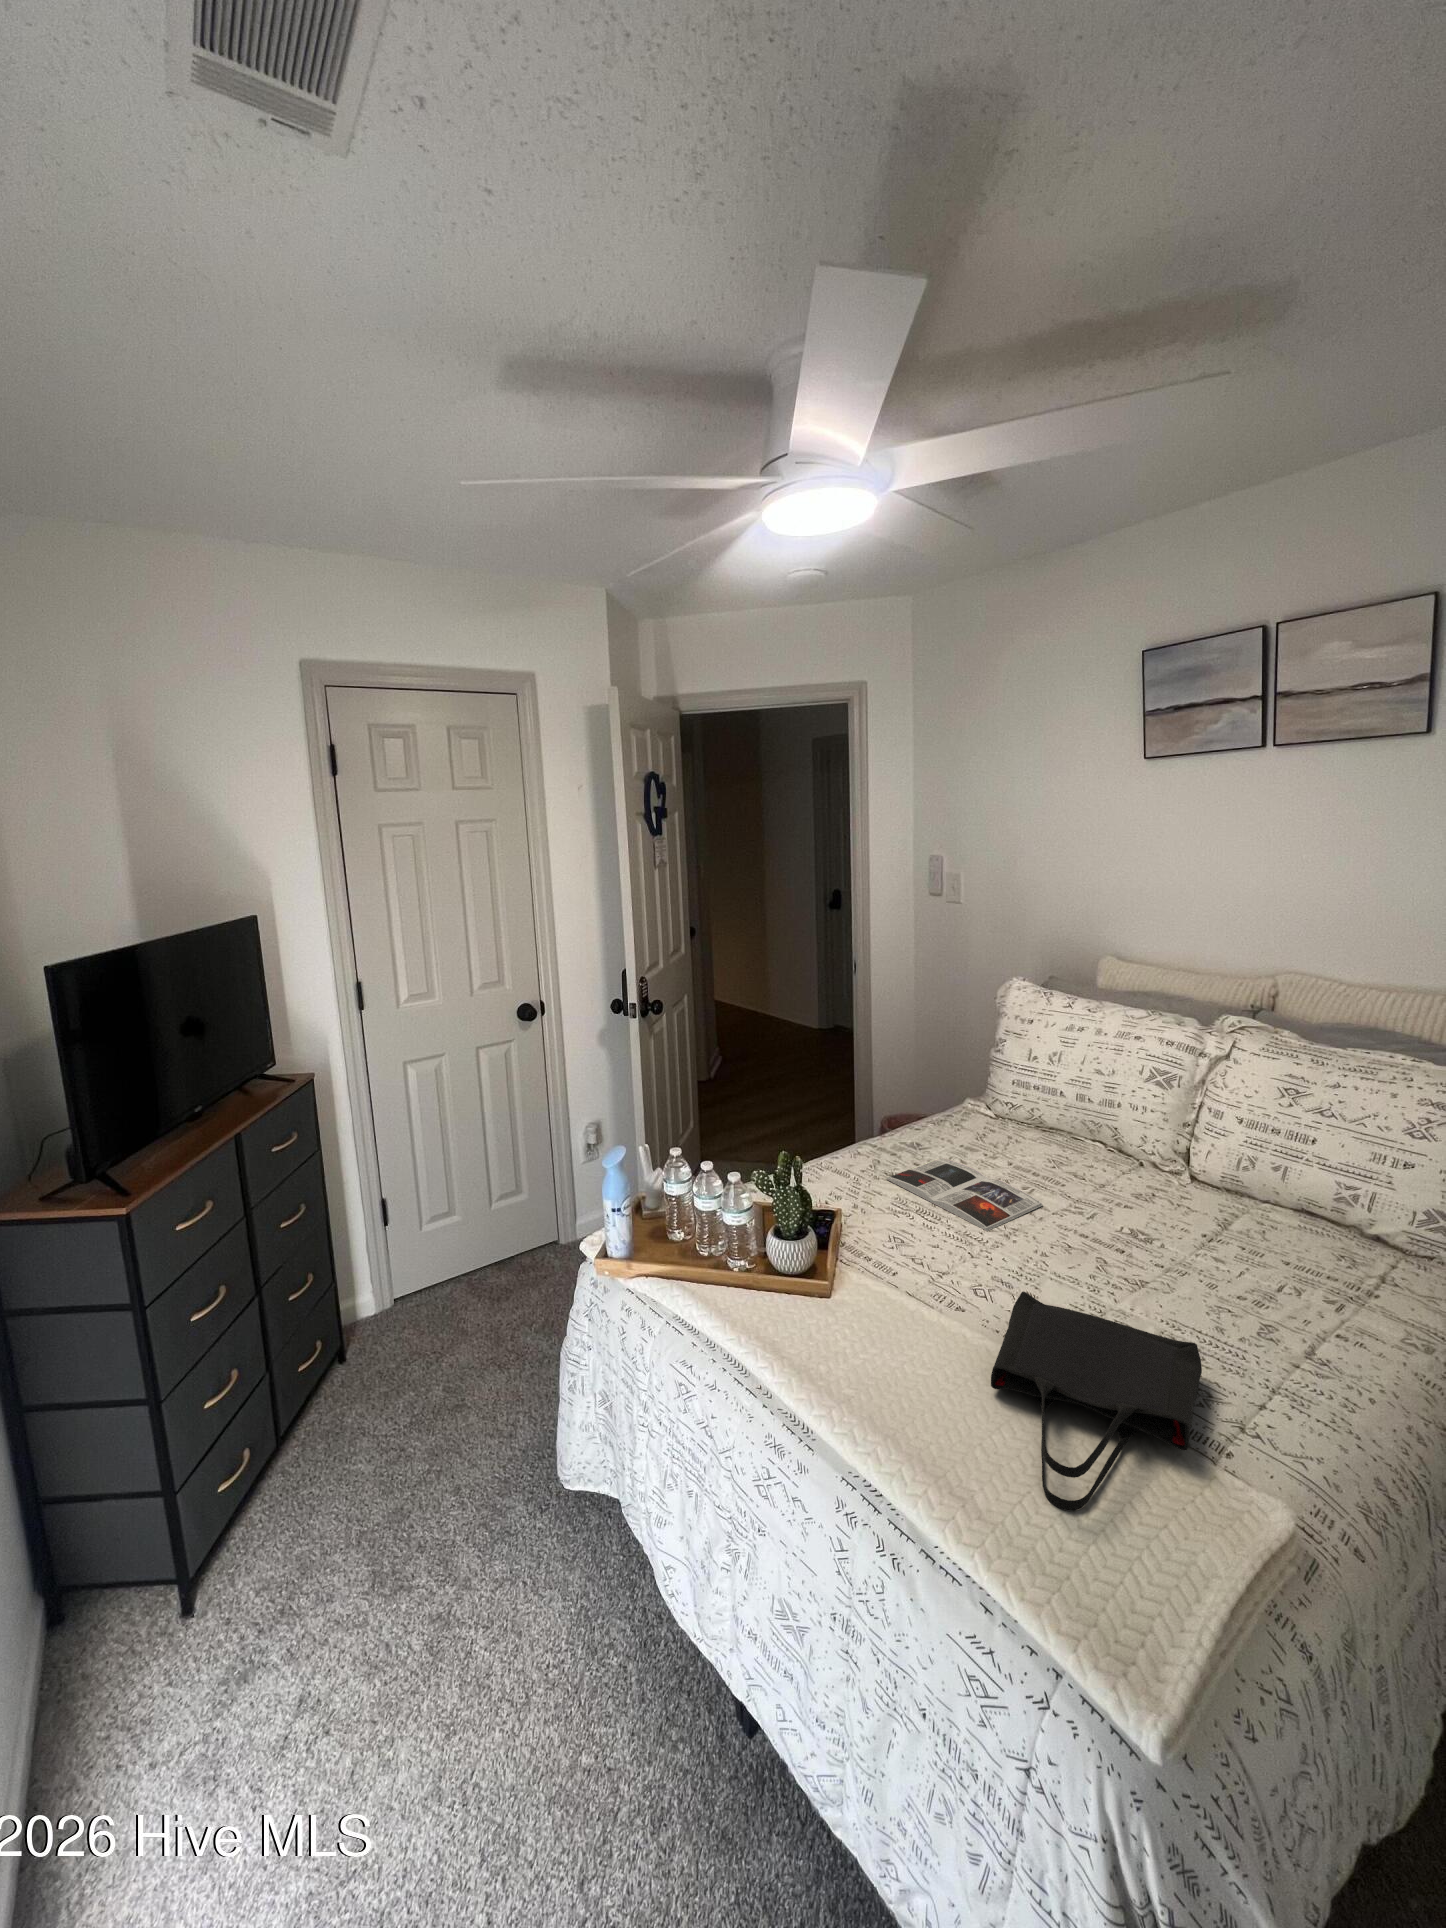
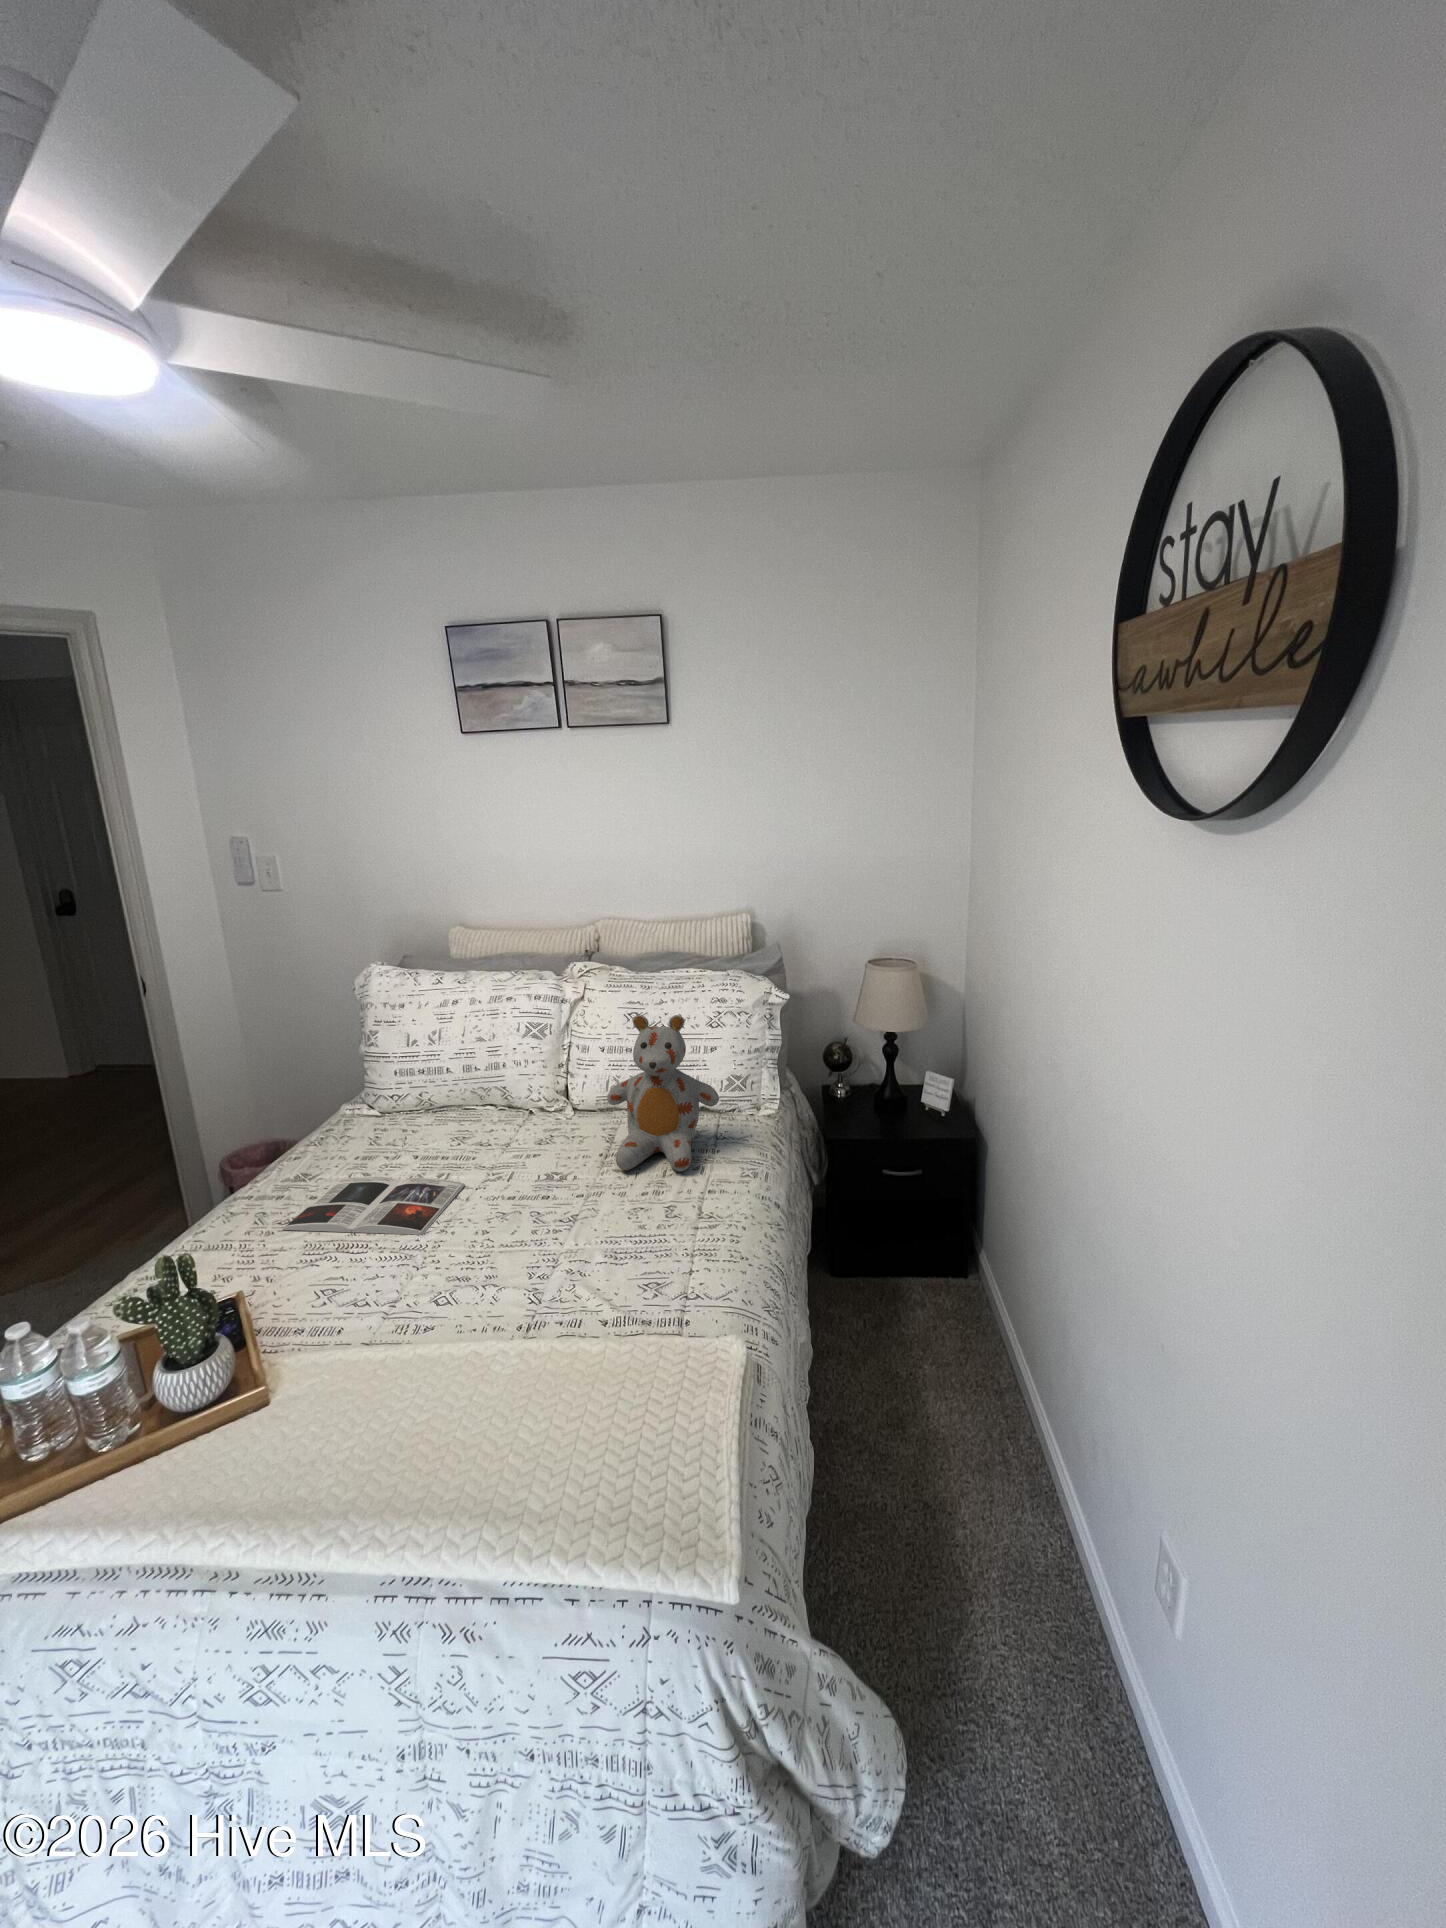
stuffed bear: none [1216,1089,1395,1298] -> present [607,1015,719,1171]
tote bag: present [991,1292,1202,1511] -> none [486,1246,665,1457]

